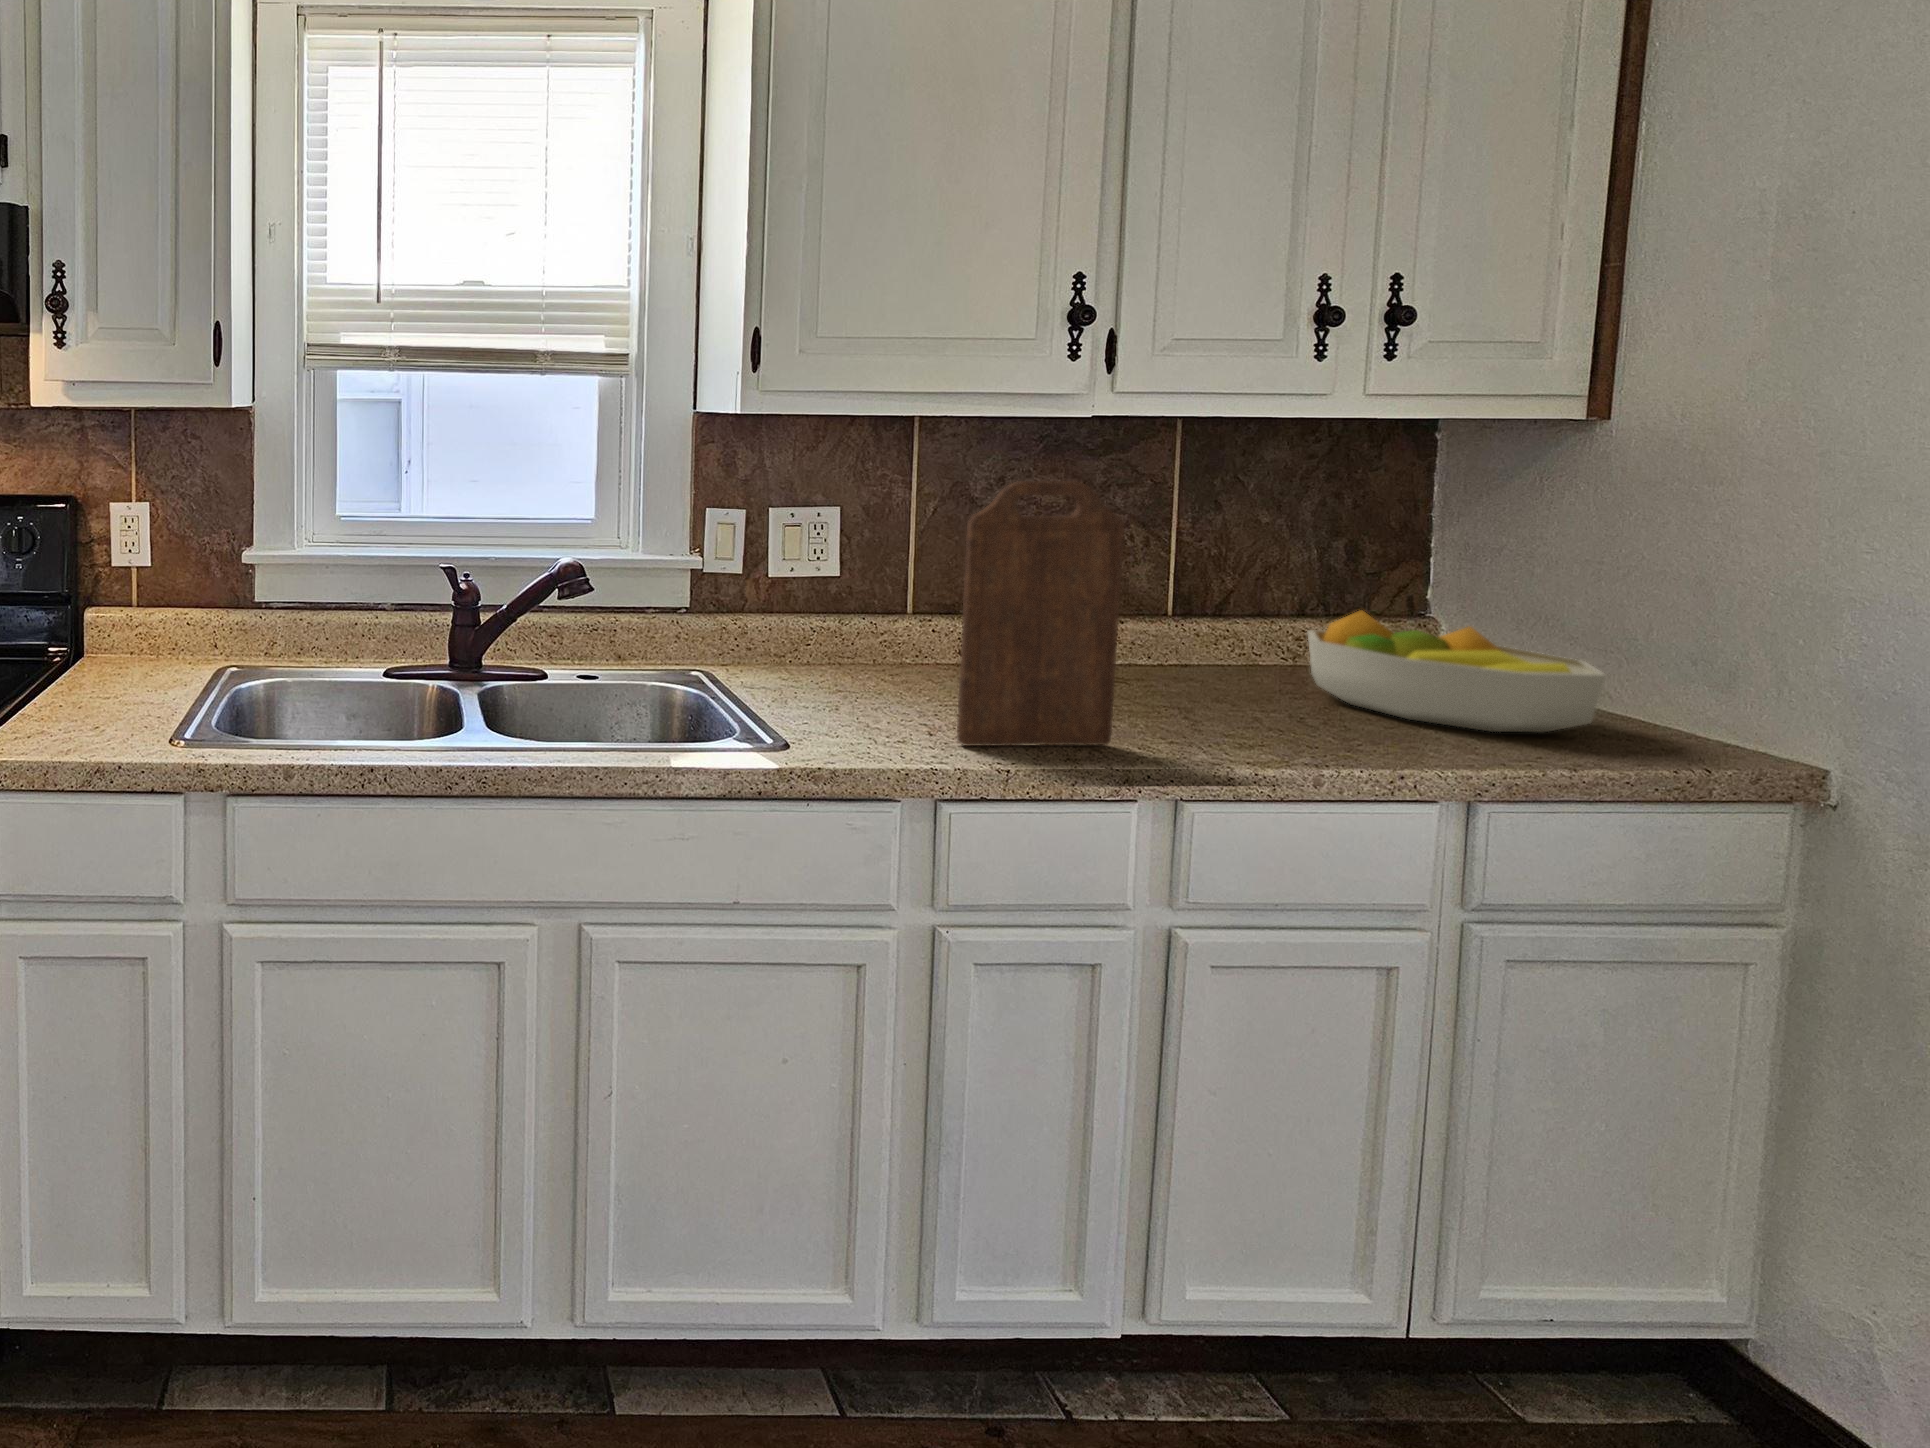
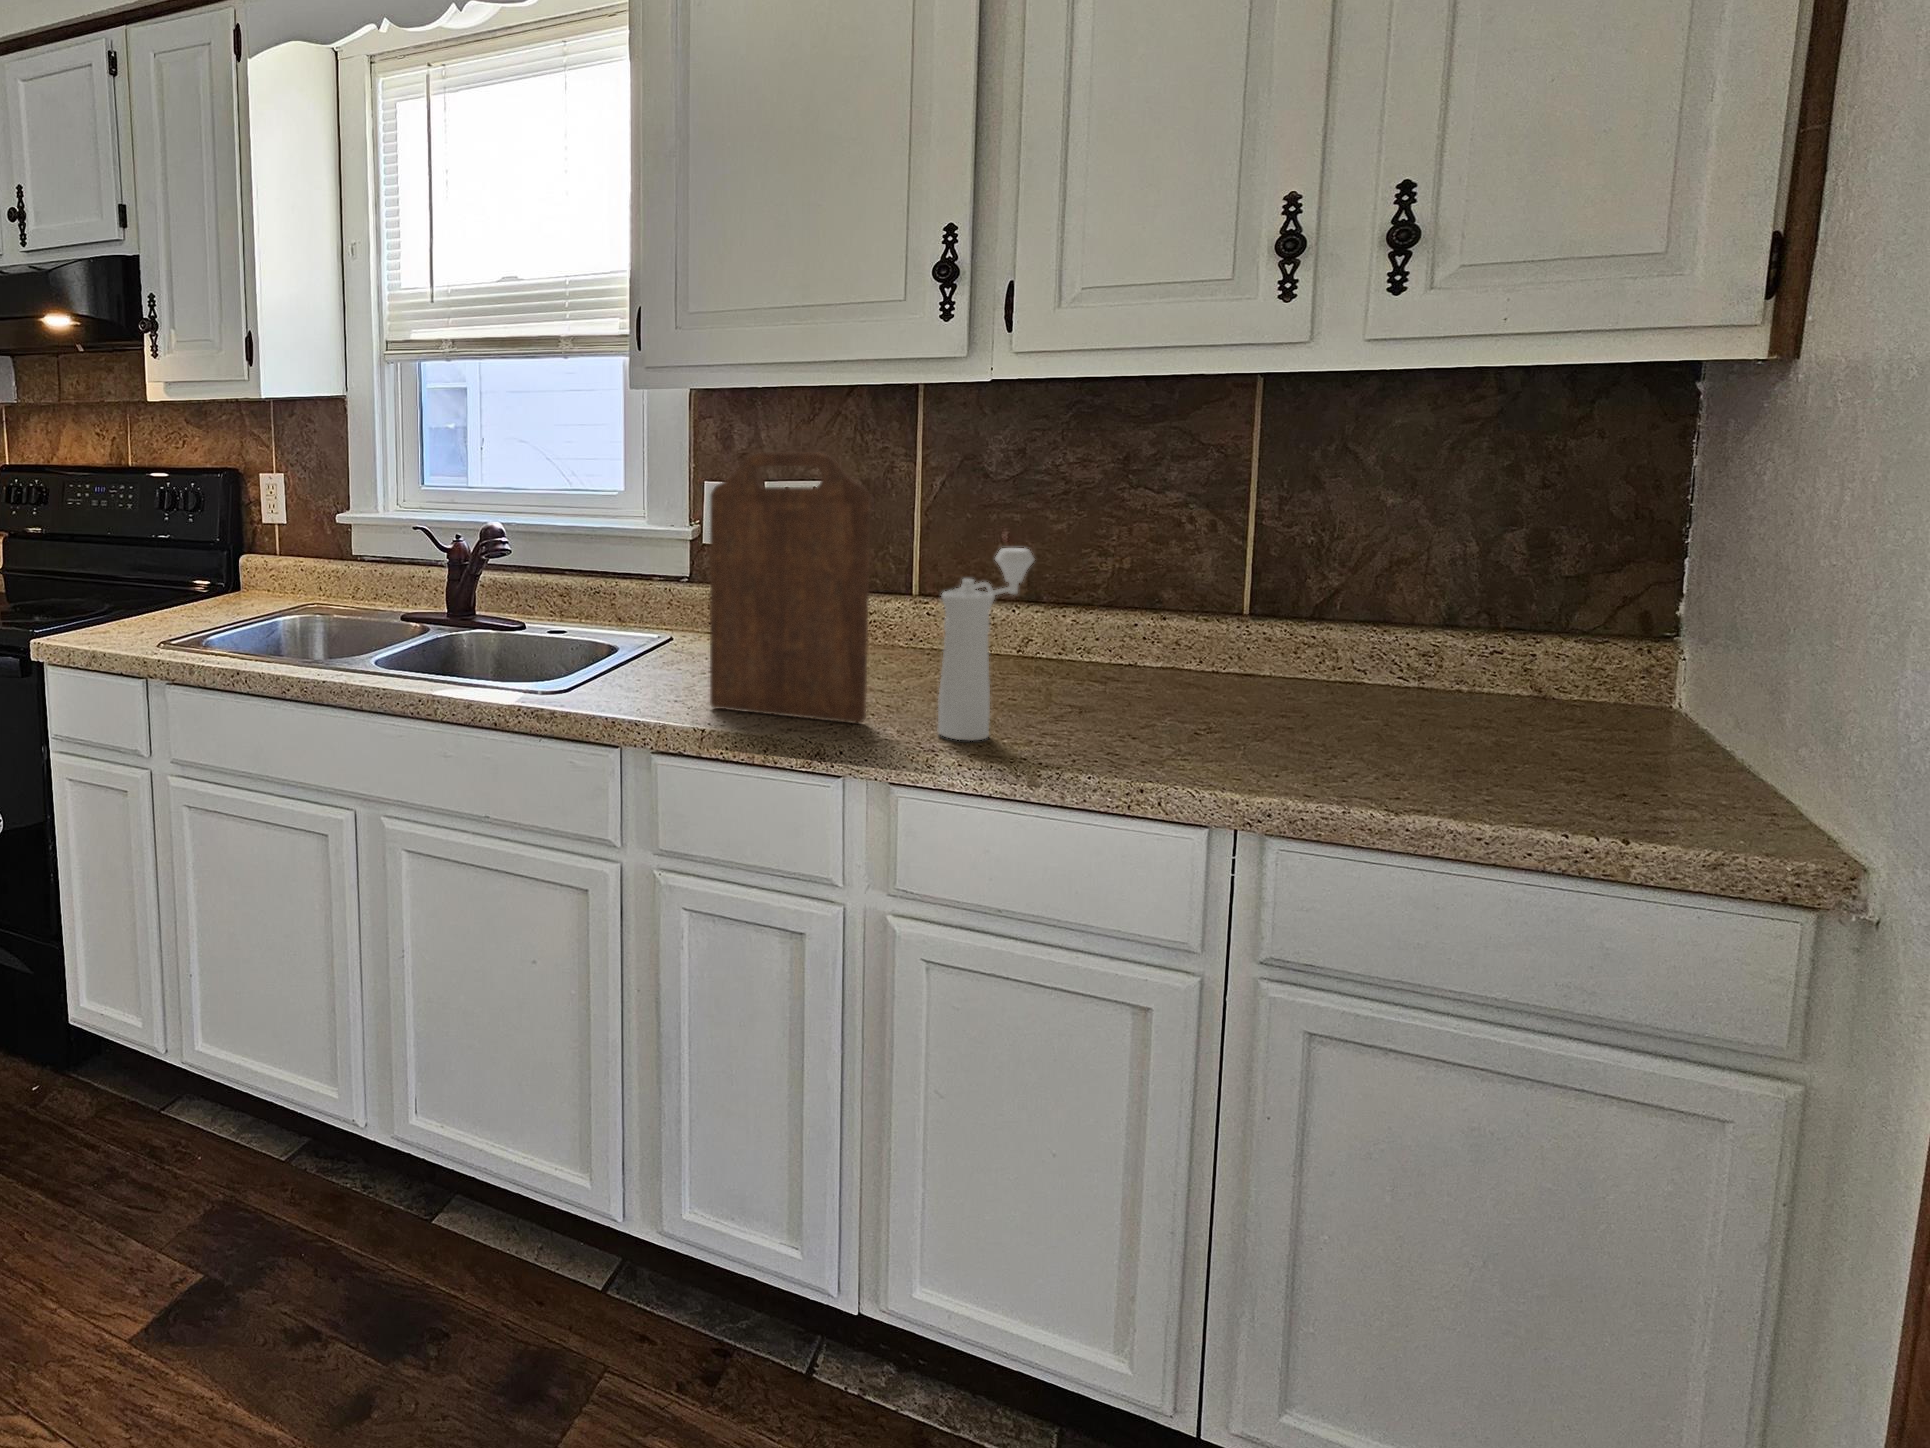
pepper mill: none [1160,568,1234,751] -> present [938,548,1034,741]
fruit bowl: present [1308,611,1606,733] -> none [1296,614,1628,779]

